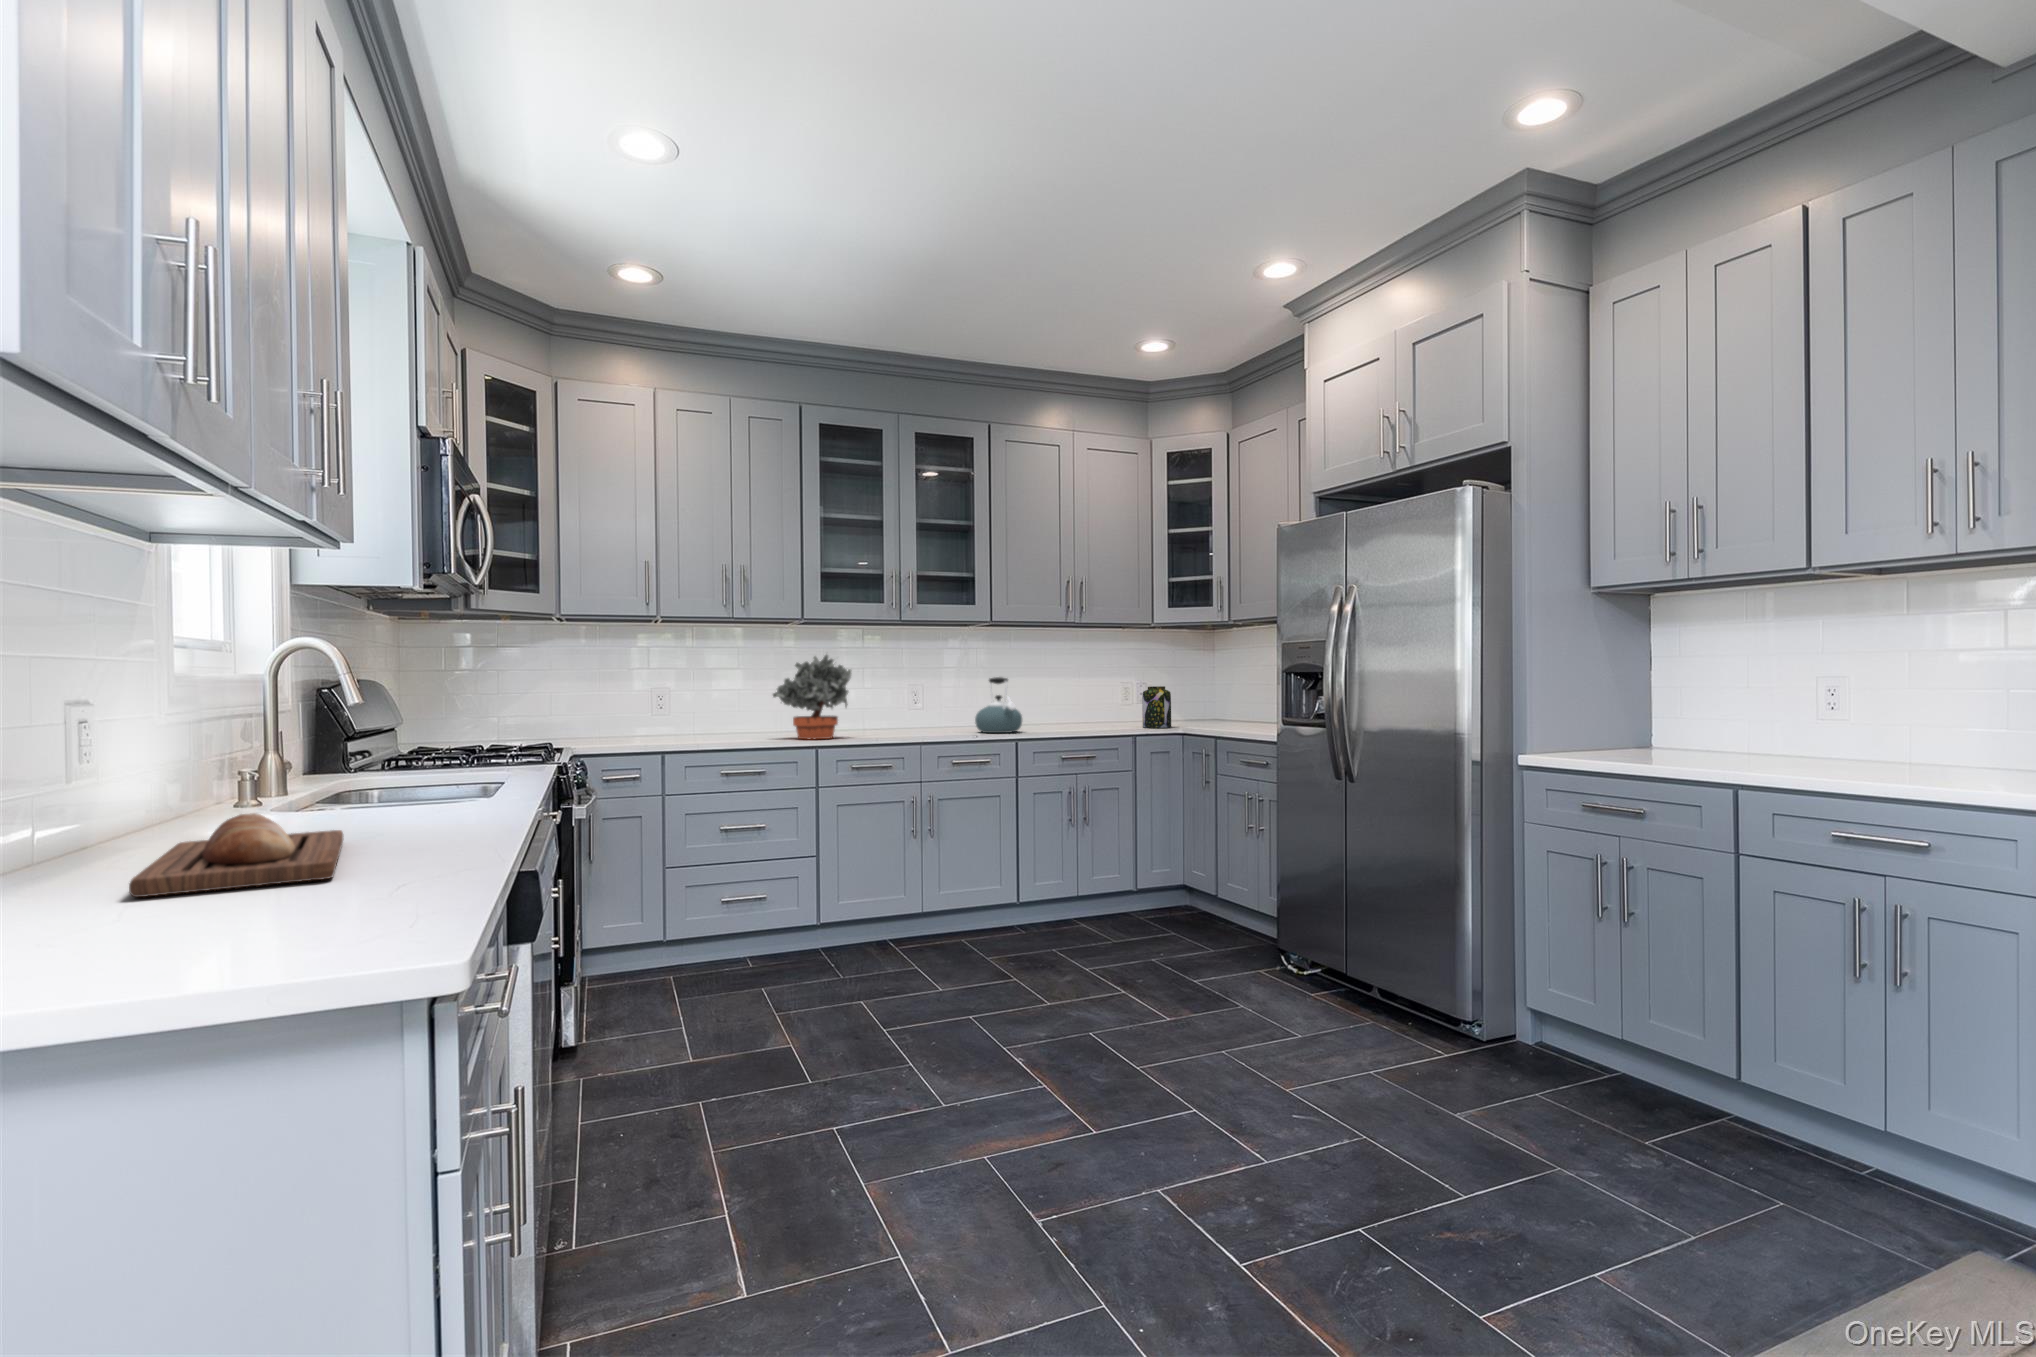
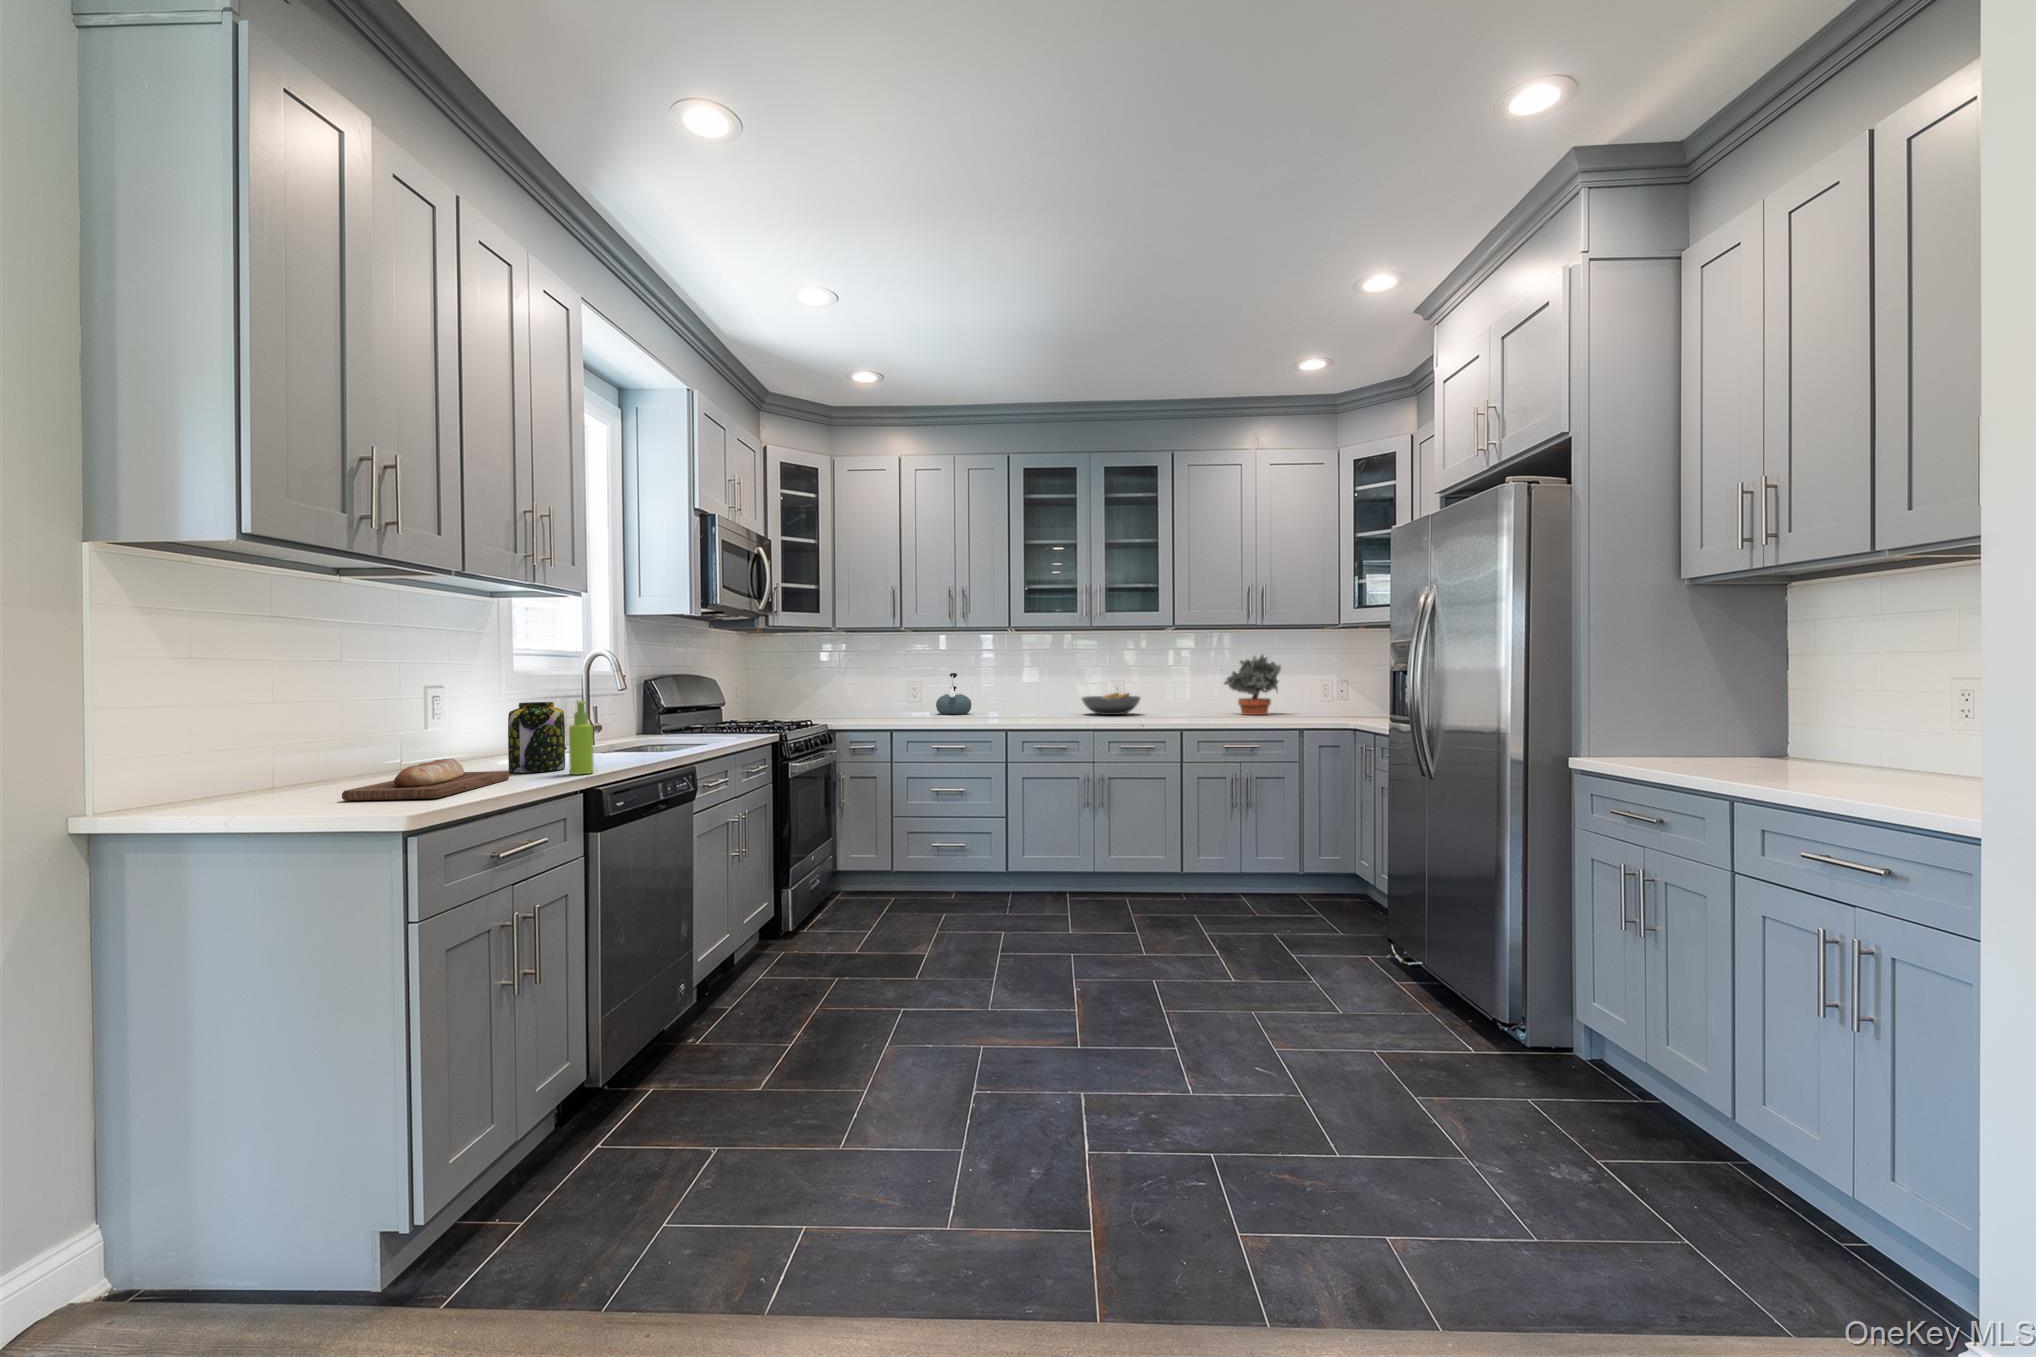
potted plant: present [773,655,852,739] -> present [1224,655,1281,715]
kettle: present [975,677,1022,733] -> present [936,673,971,715]
jar: present [1142,686,1171,728] -> present [508,702,565,773]
fruit bowl: none [872,702,945,729] -> present [1082,693,1140,715]
soap dispenser: none [427,711,467,830] -> present [569,701,594,775]

